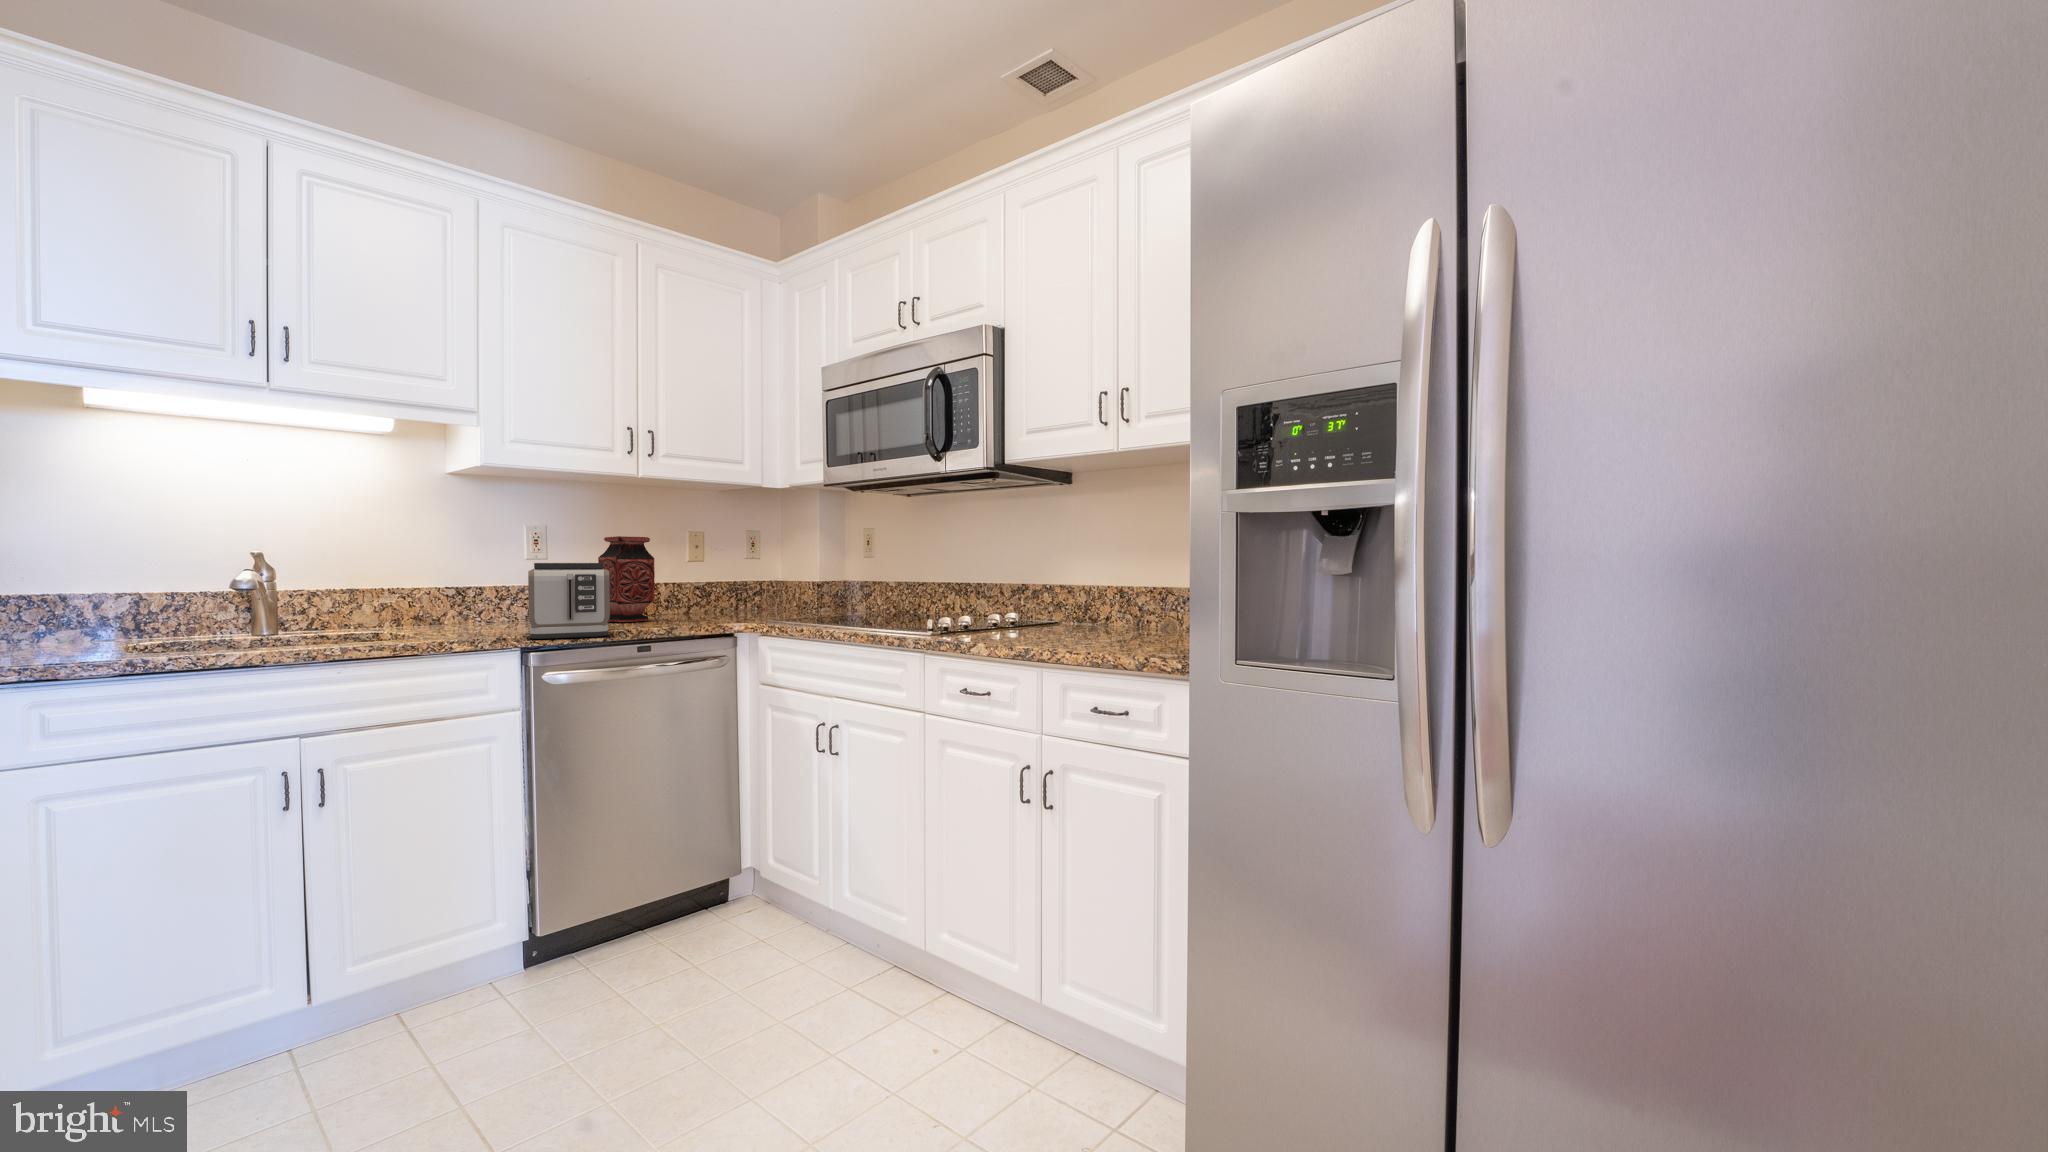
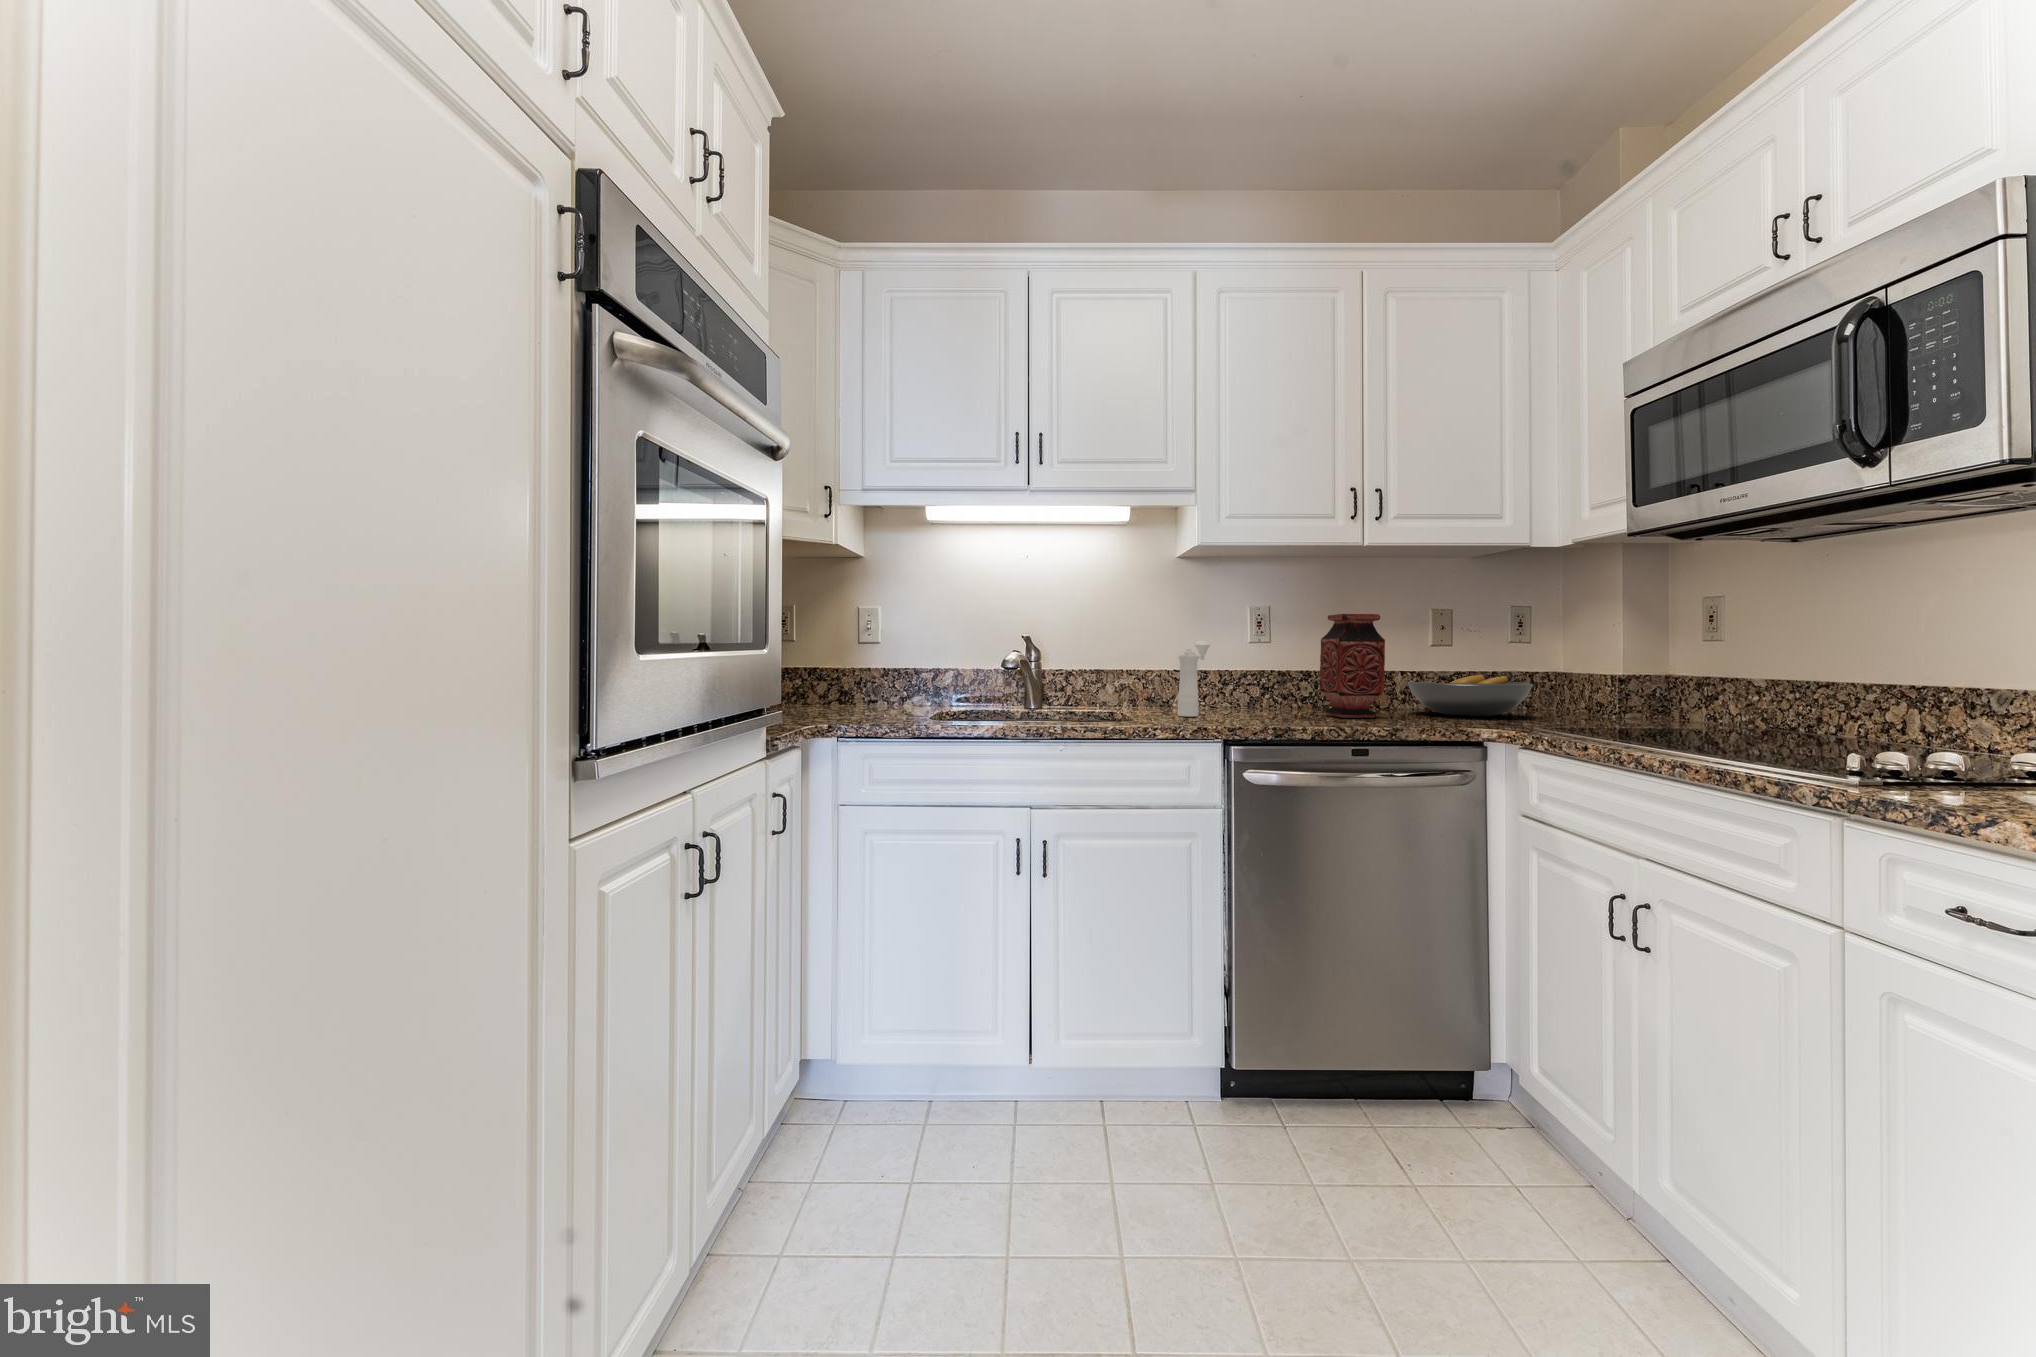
pepper mill: none [457,559,490,630] -> present [1178,641,1210,717]
toaster: present [528,563,610,639] -> none [1231,646,1319,735]
fruit bowl: none [670,584,762,616] -> present [1407,674,1533,716]

